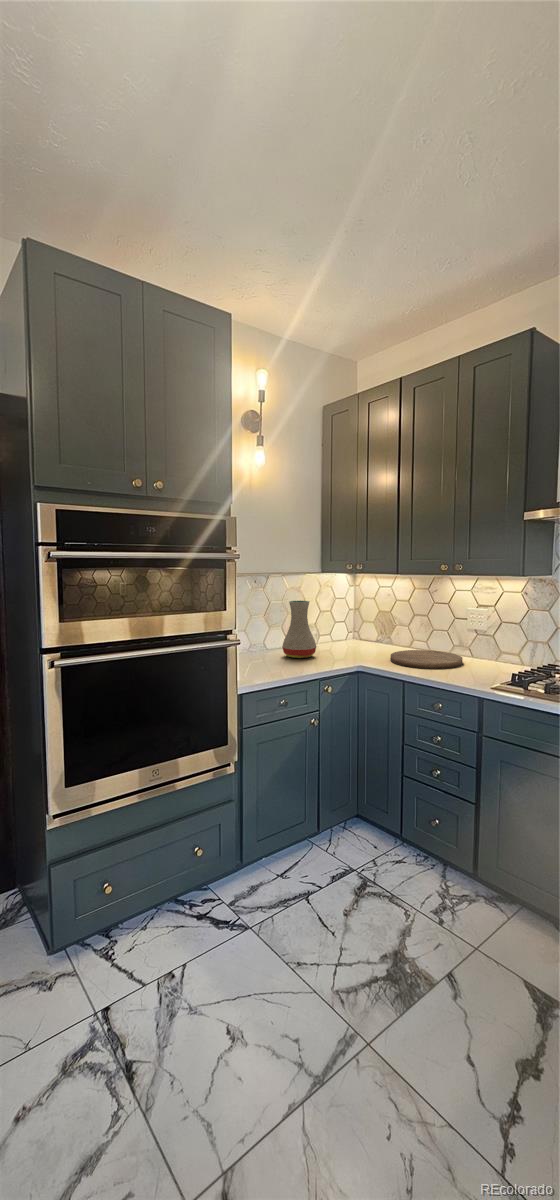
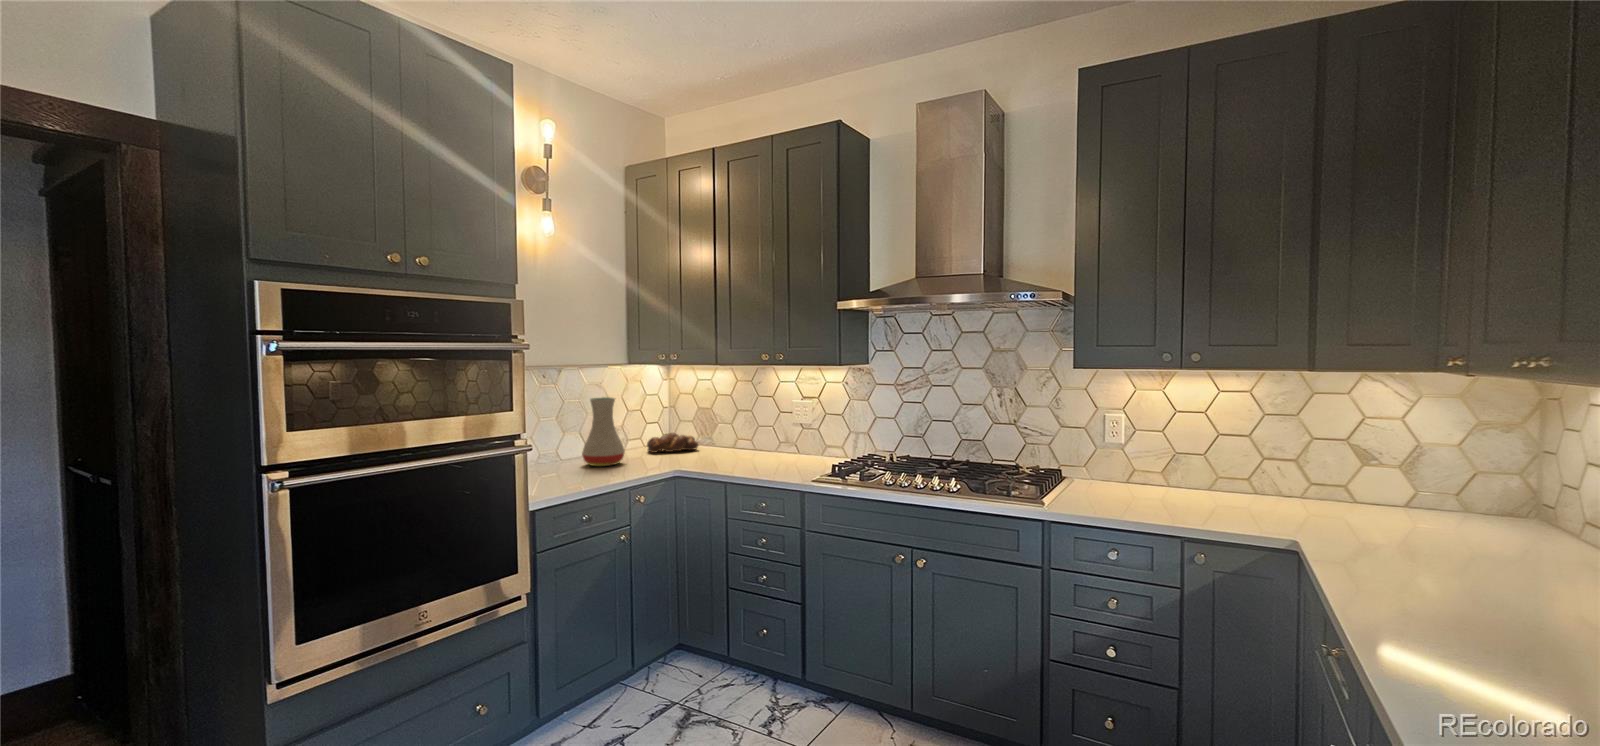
bread loaf: none [335,632,379,649] -> present [647,433,698,453]
cutting board: present [390,650,463,669] -> none [711,448,787,467]

